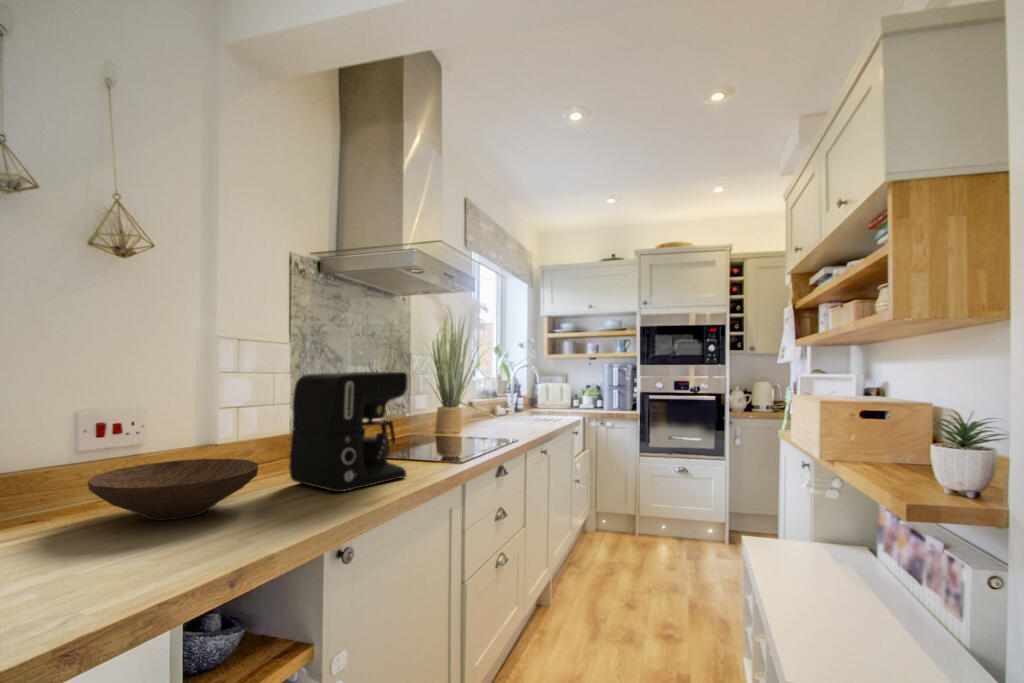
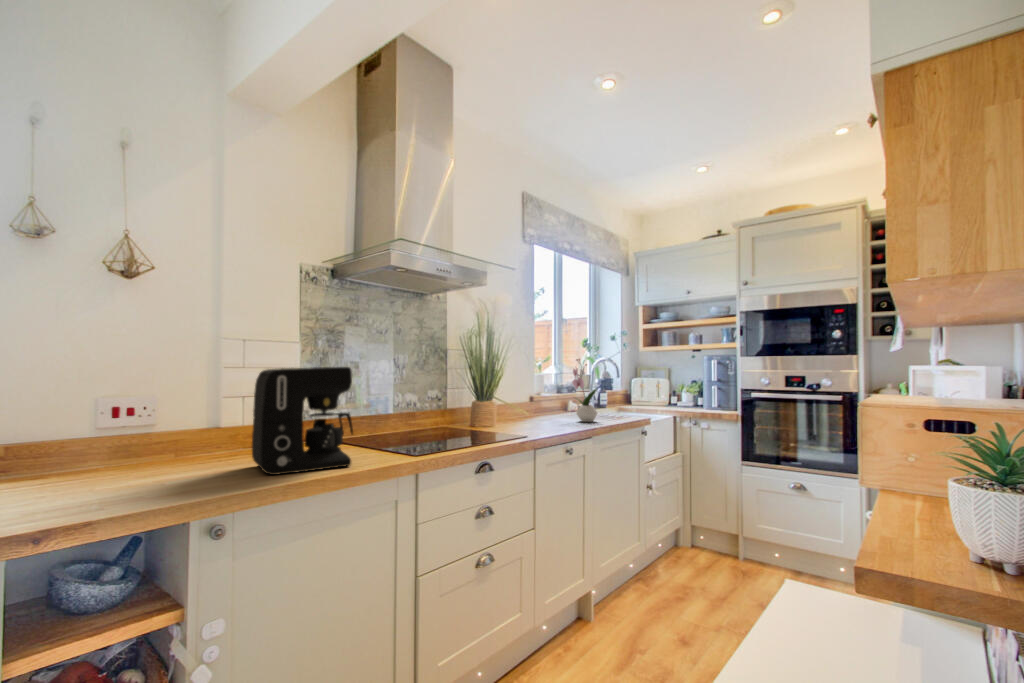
flower arrangement: none [518,365,544,424] -> present [572,359,598,422]
wooden bowl: present [88,459,258,520] -> none [60,439,203,486]

